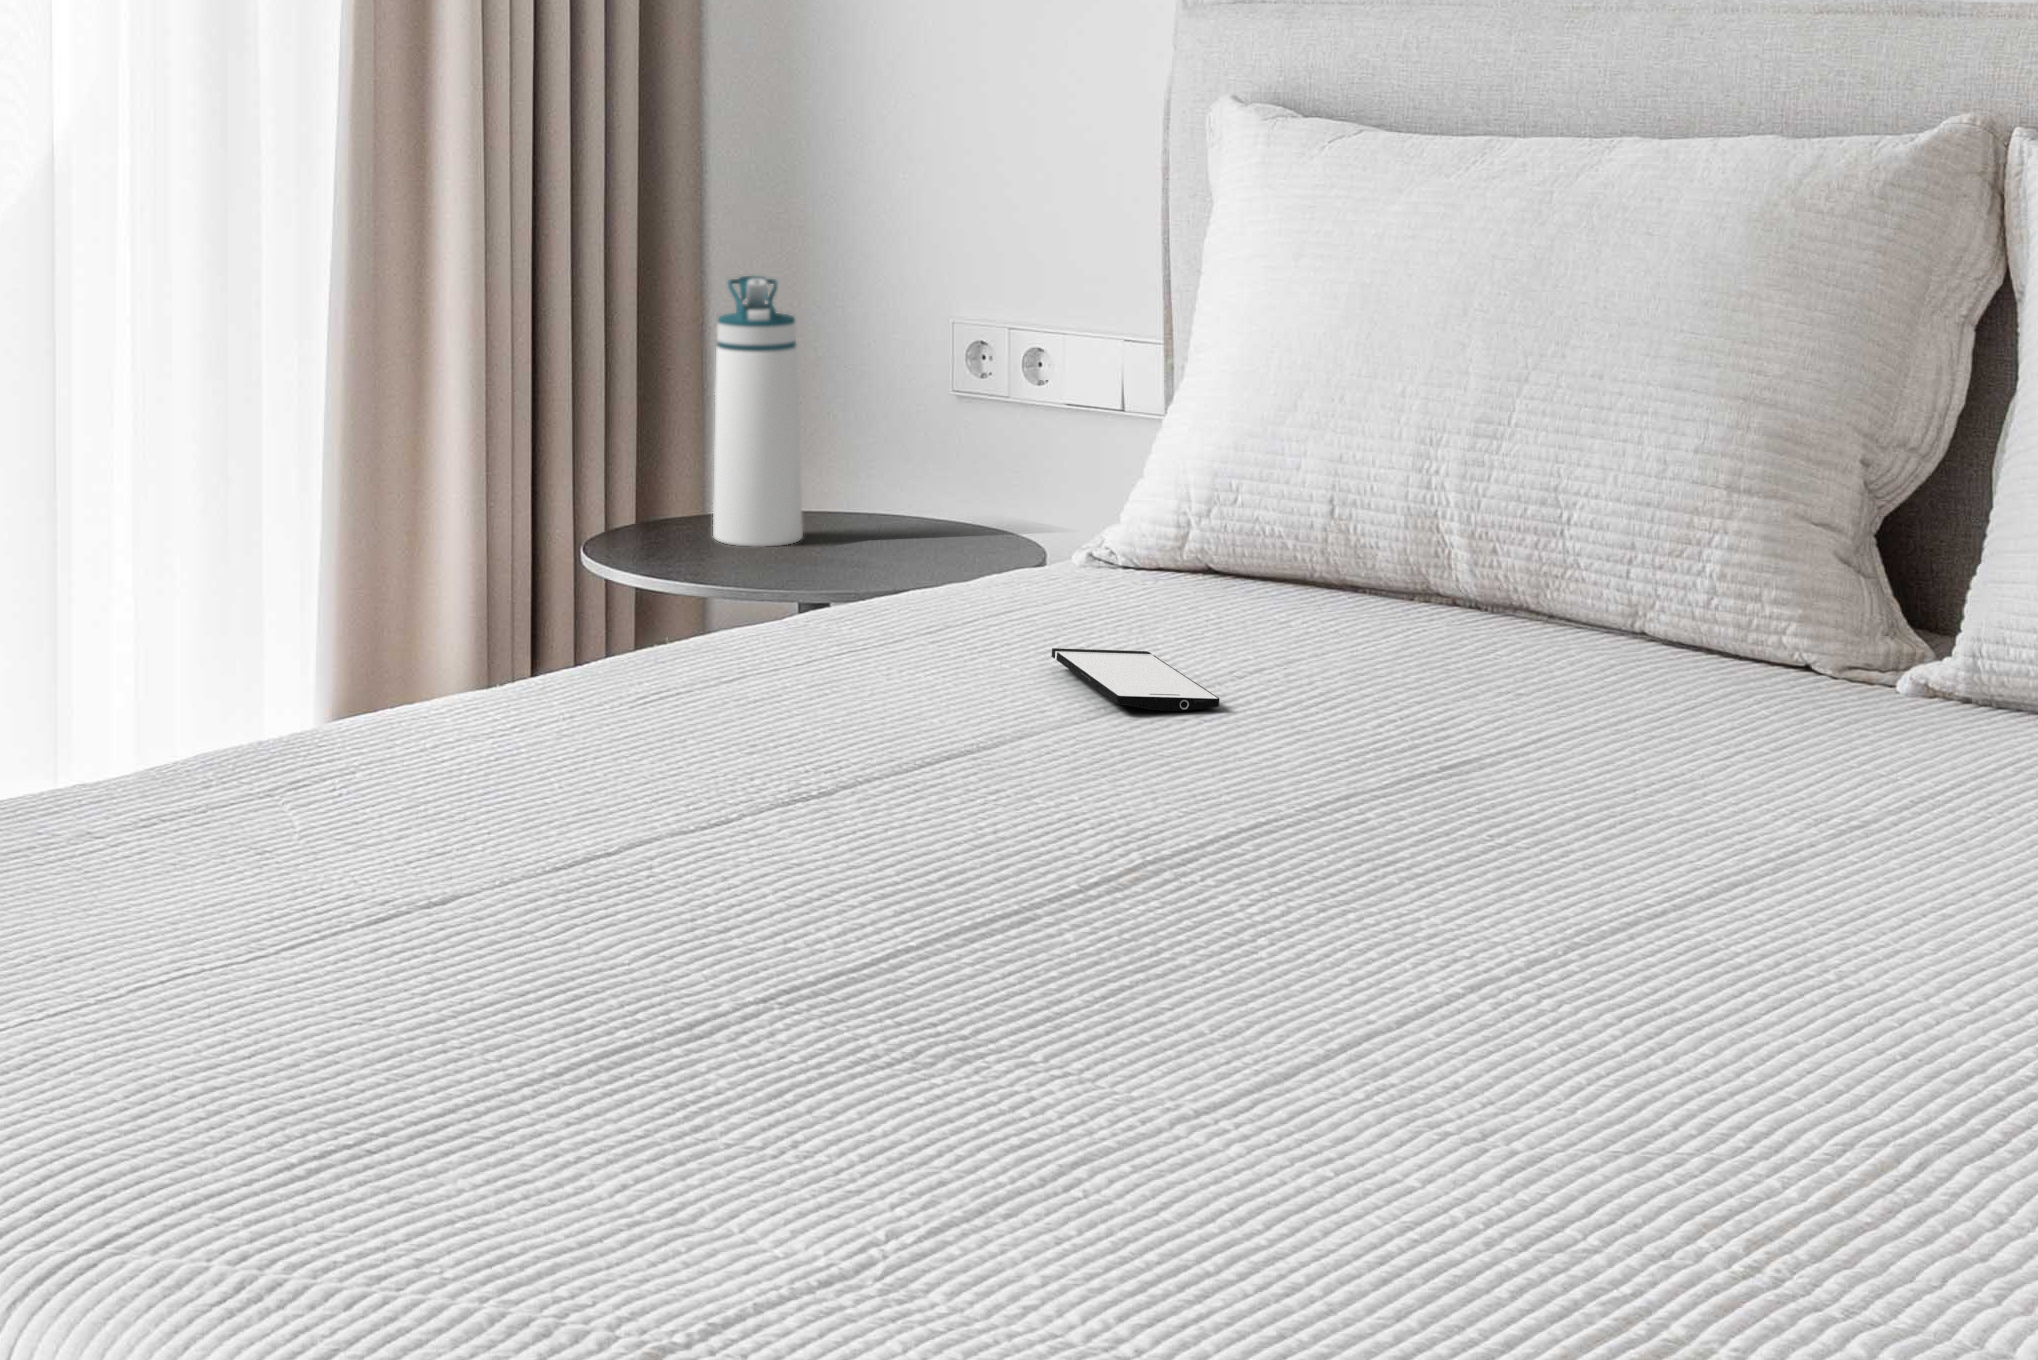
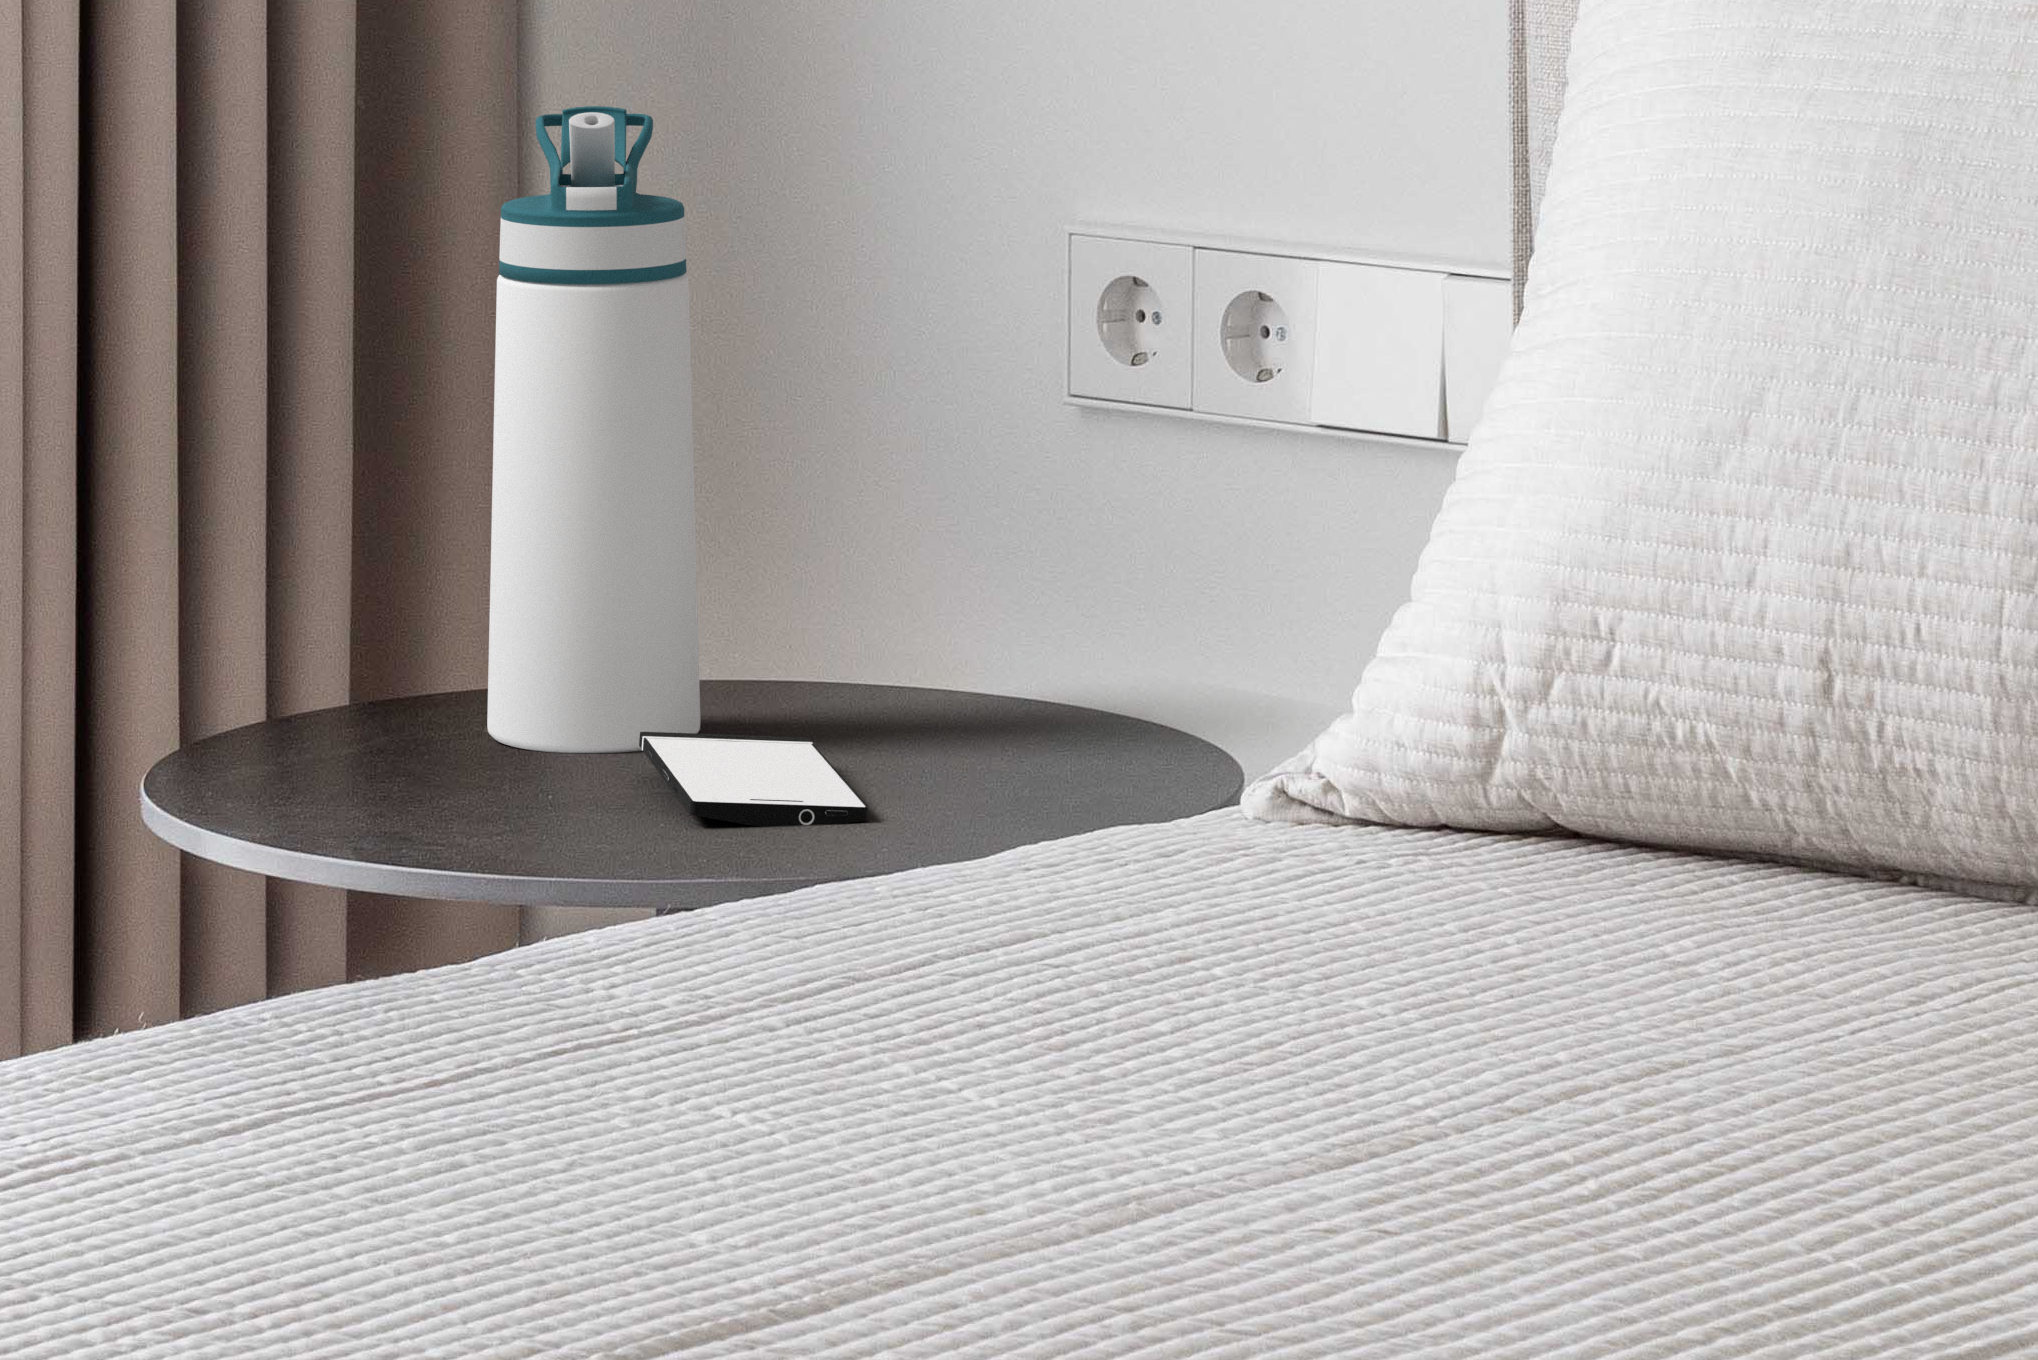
smartphone: present [1052,648,1219,711] -> present [639,732,868,827]

